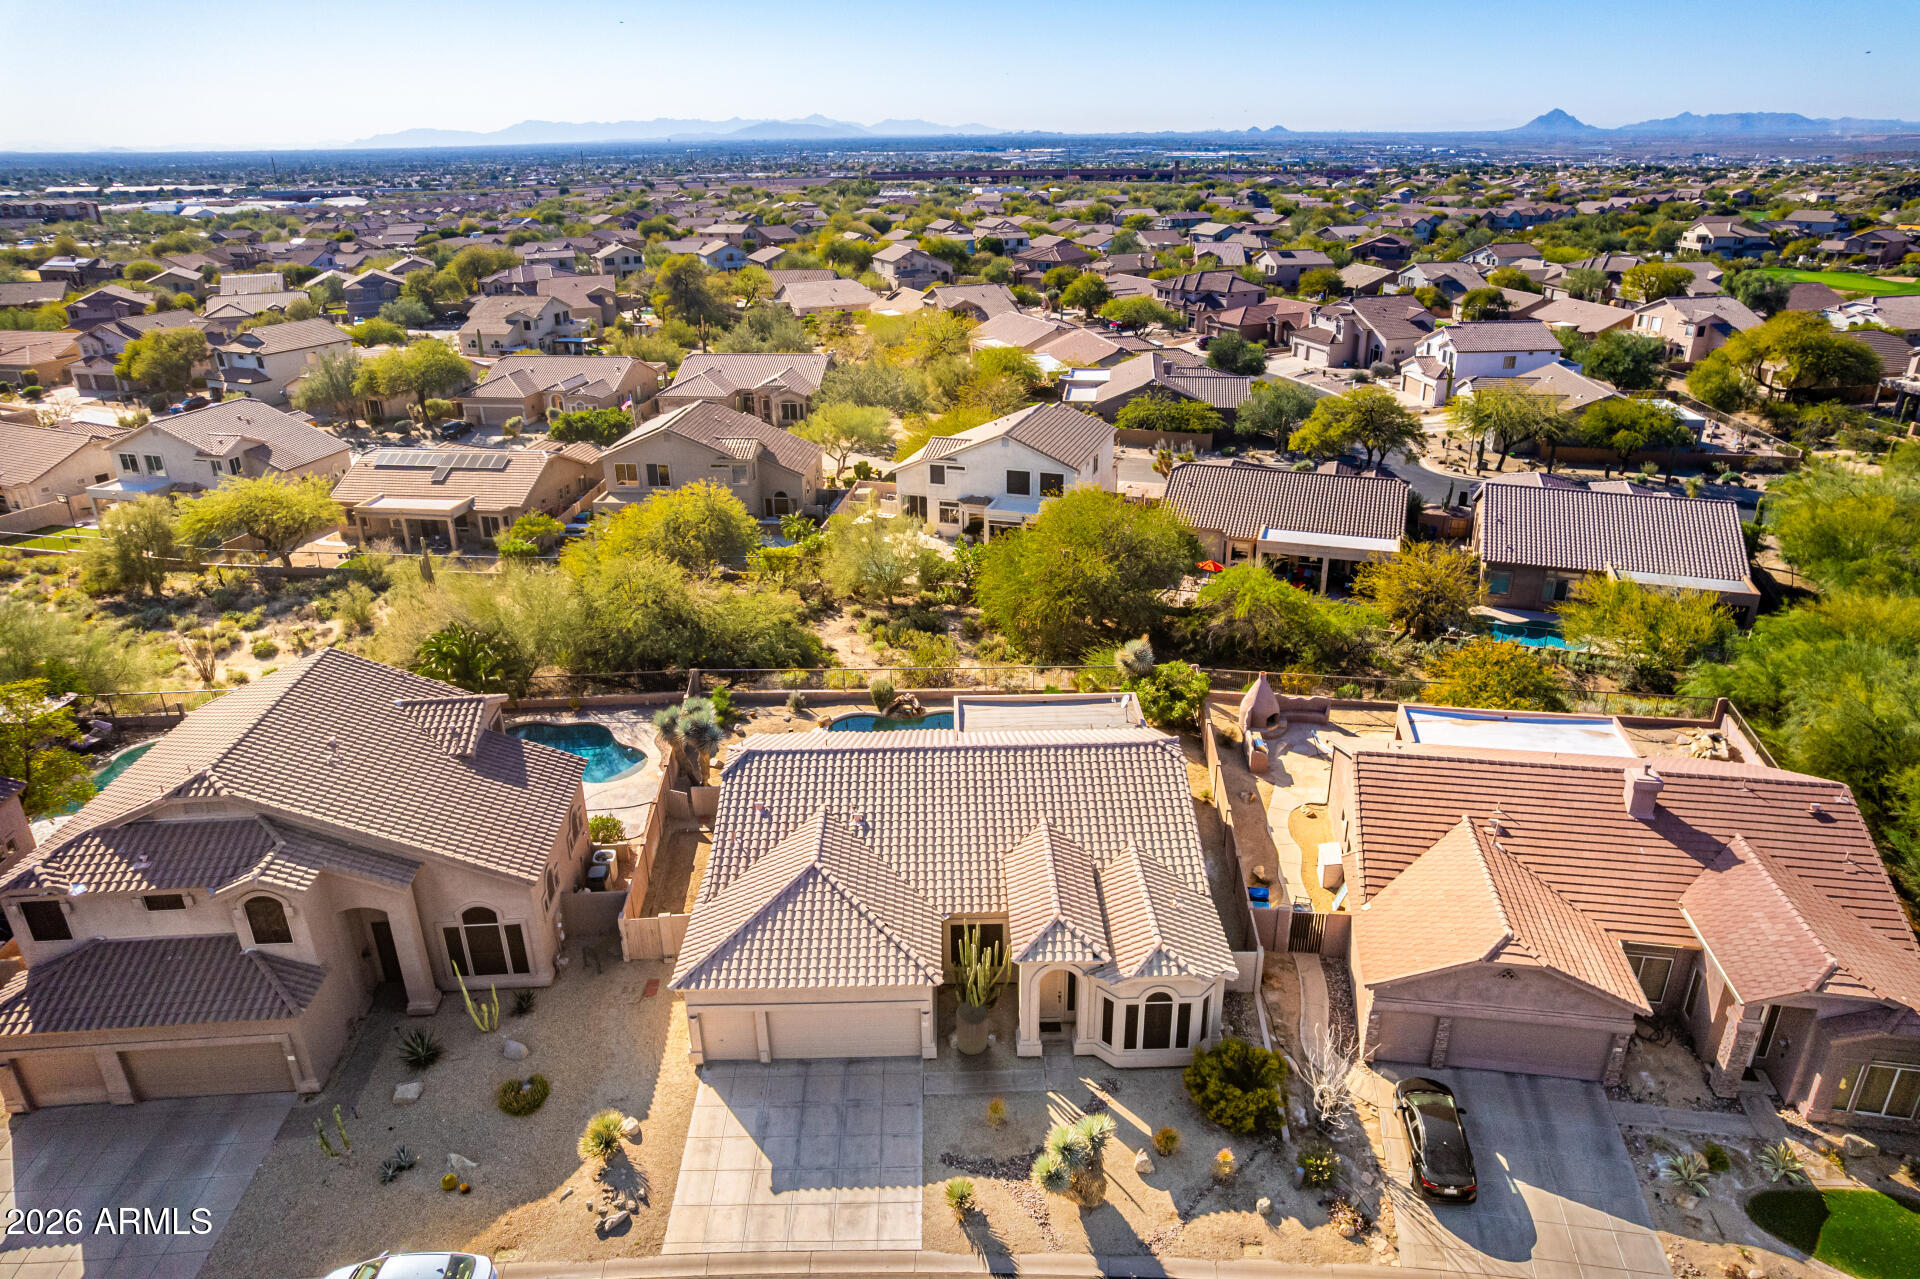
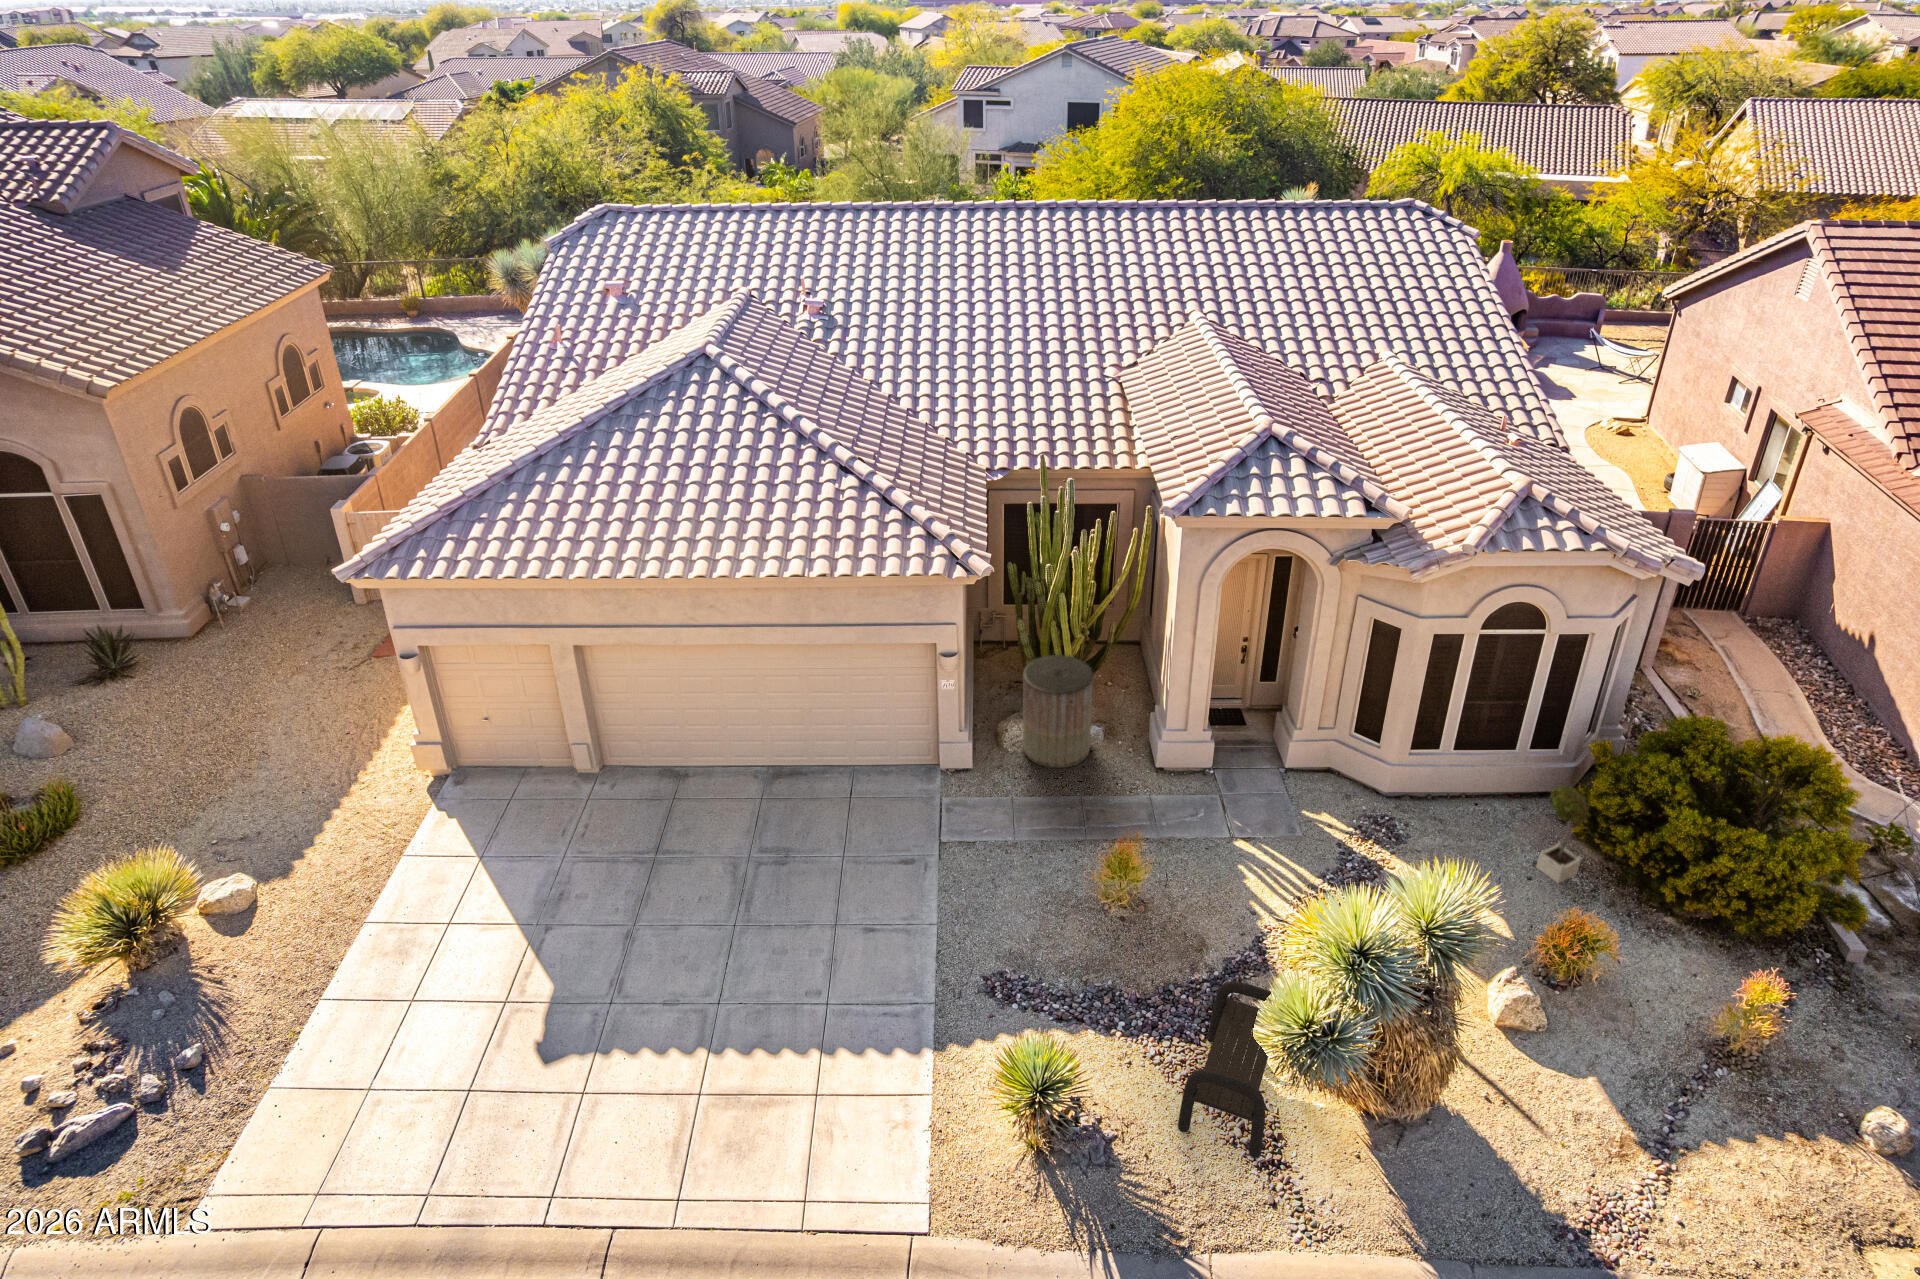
bench: present [582,927,623,973] -> present [1178,981,1271,1158]
potted tree: none [1172,1071,1189,1113] -> present [1536,785,1591,884]

